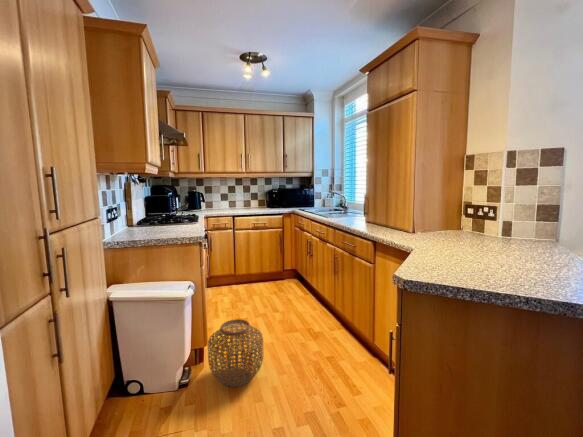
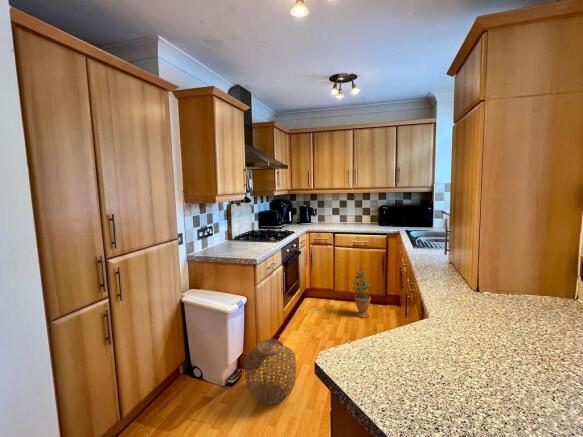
potted plant: none [259,247,278,294] -> present [353,269,371,318]

